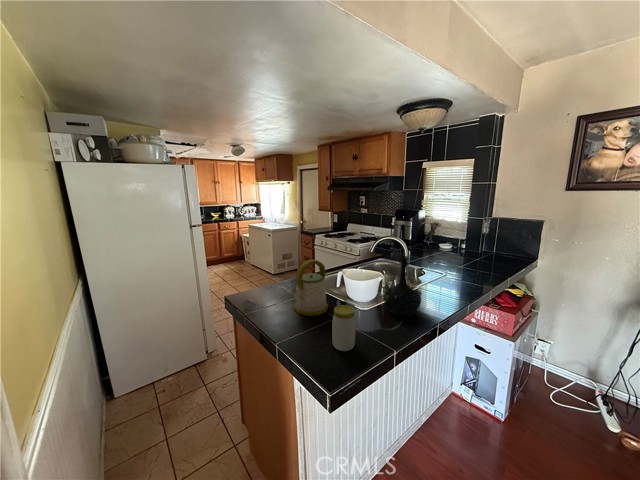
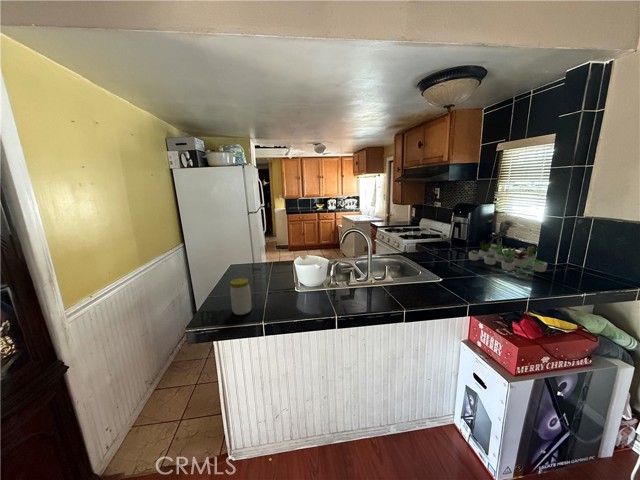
succulent plant: none [435,238,490,266] -> present [469,240,547,278]
bottle: present [383,256,421,316] -> none [311,245,347,305]
kettle: present [291,260,328,316] -> none [245,242,282,289]

